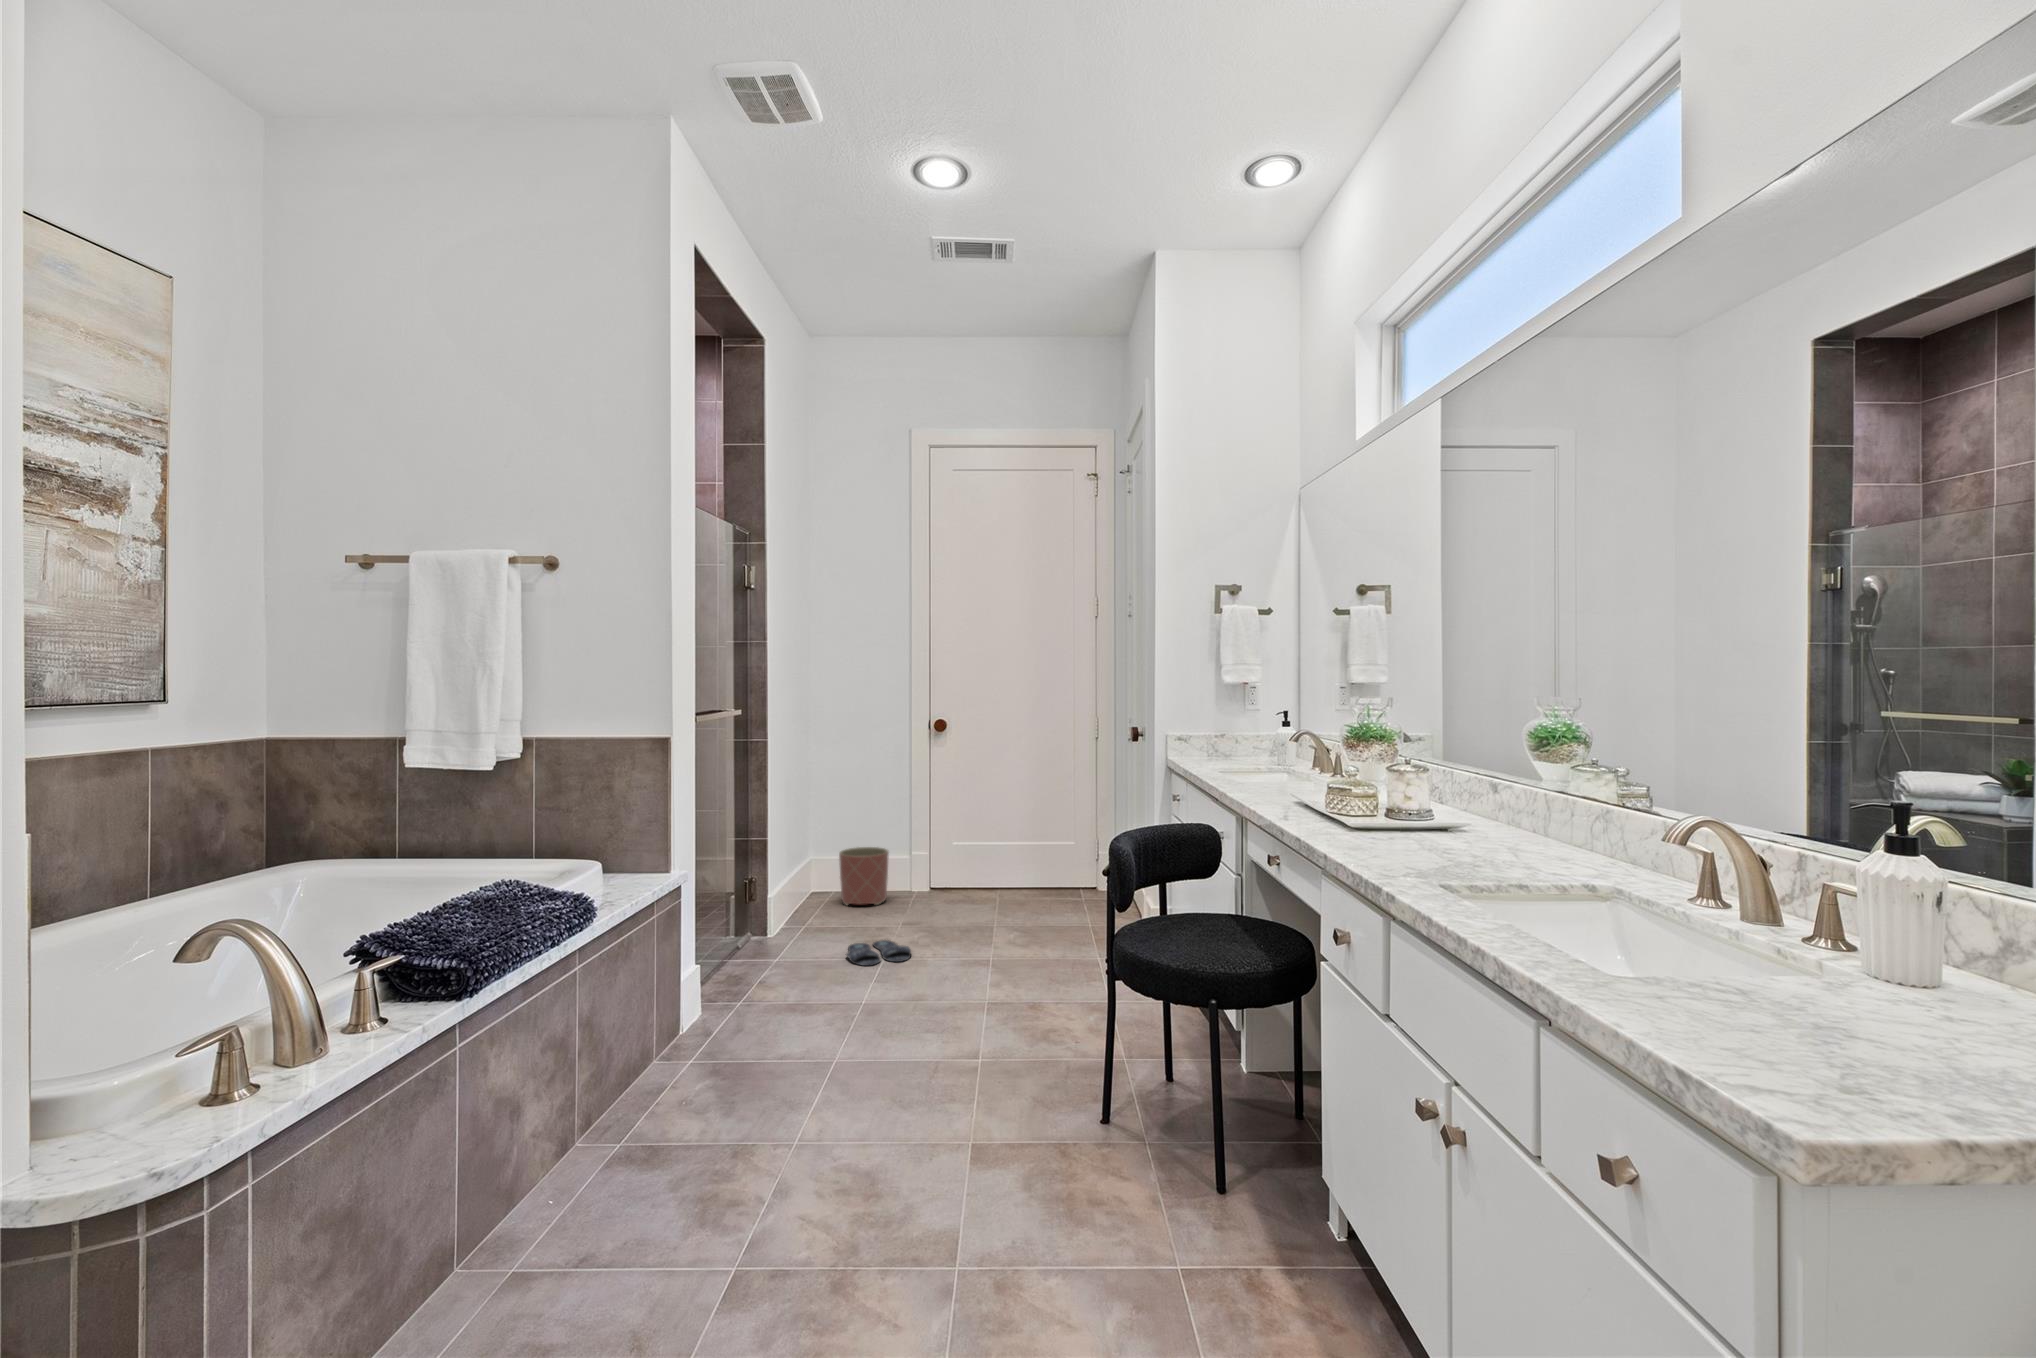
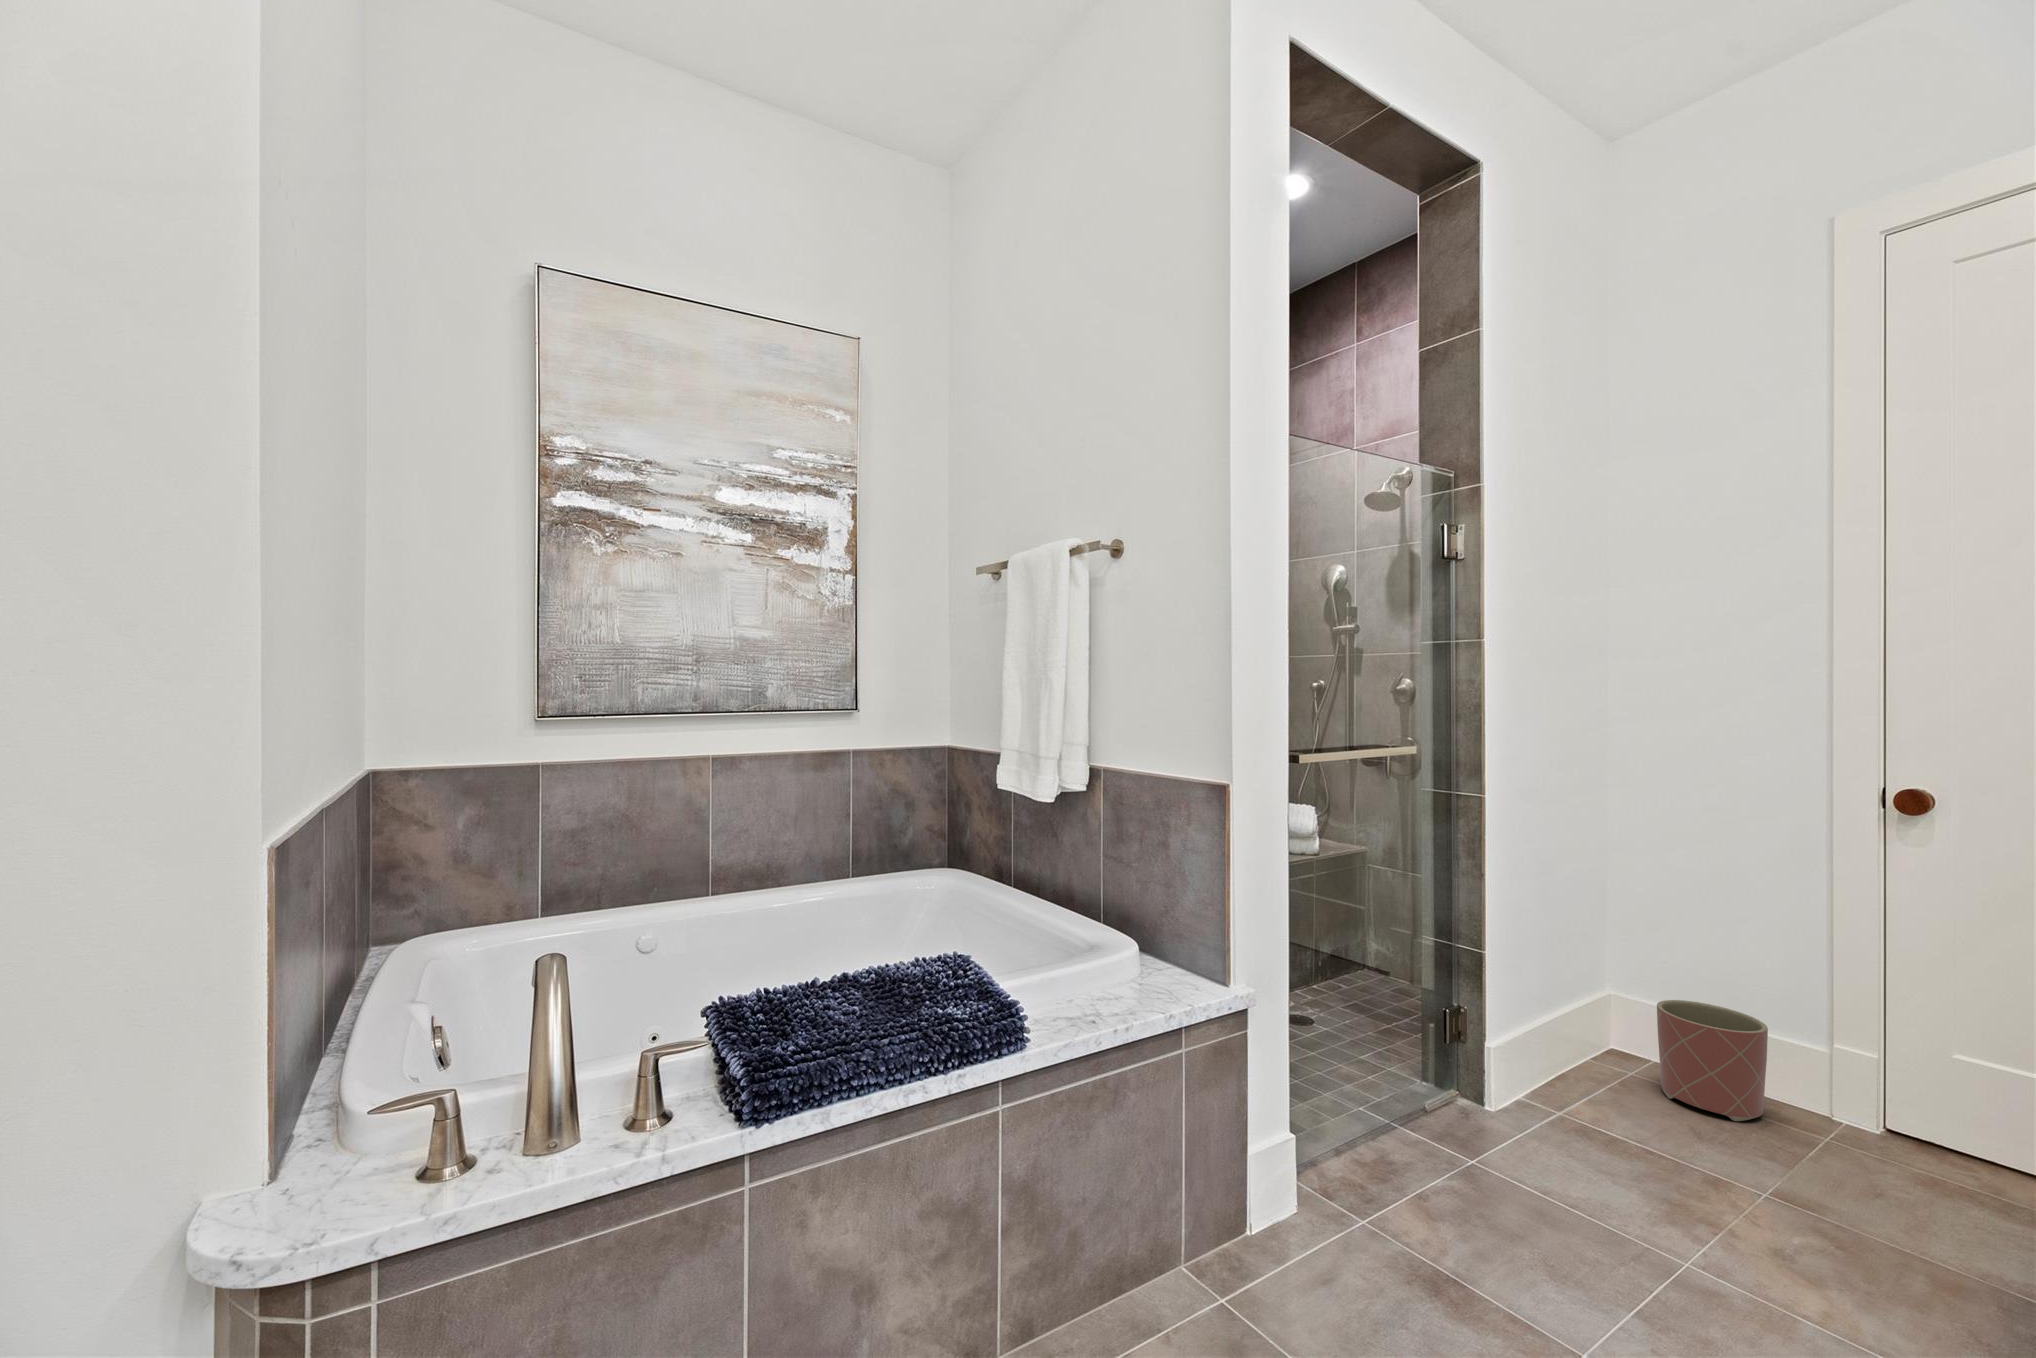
slippers: present [846,940,911,966] -> none [1607,1191,1770,1296]

